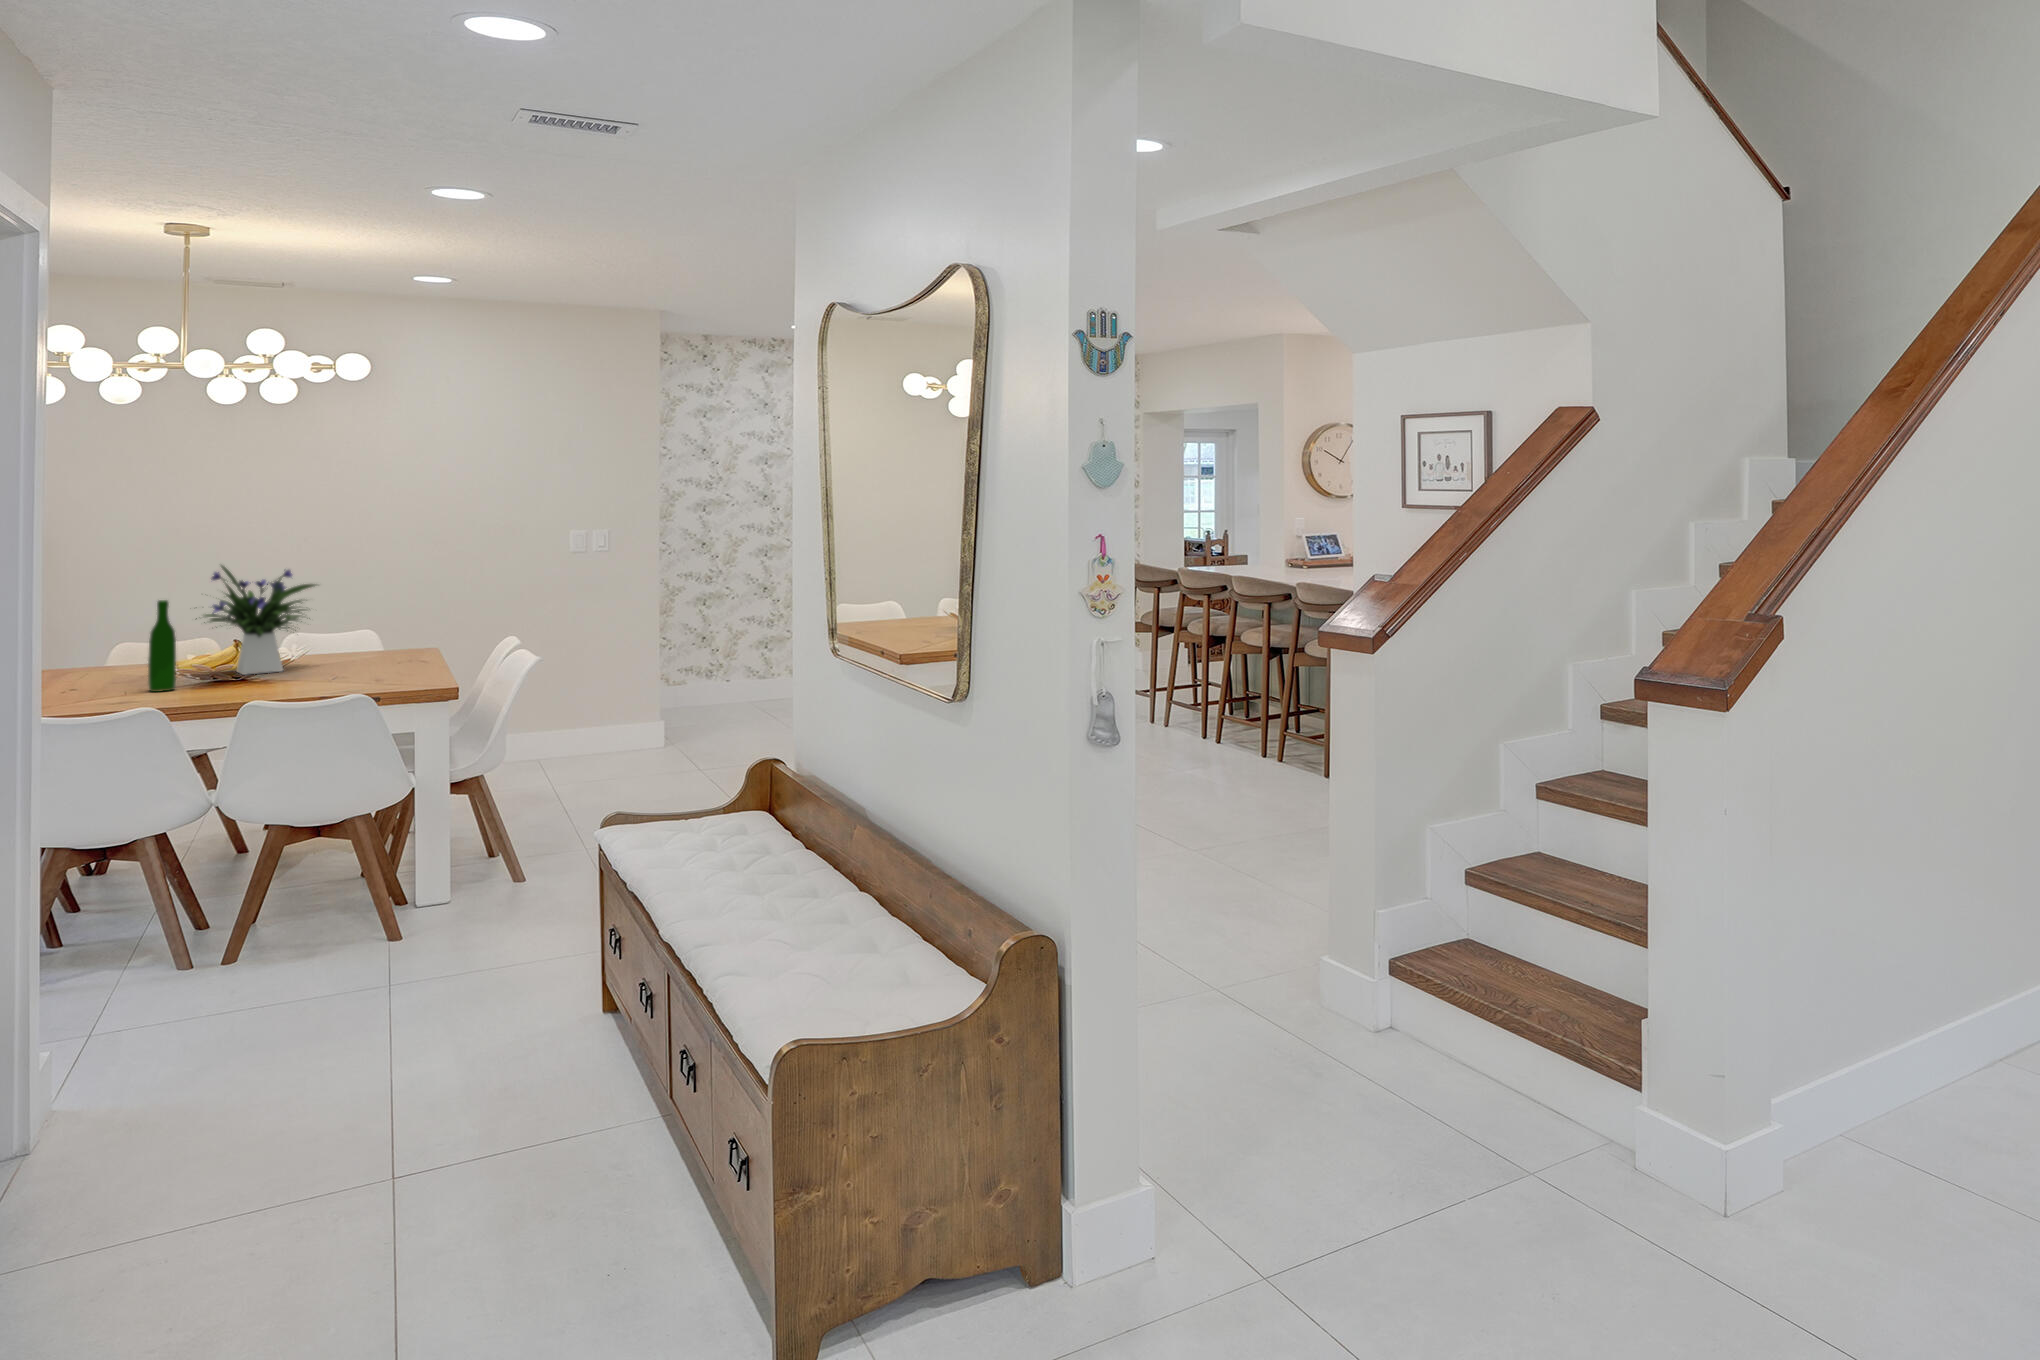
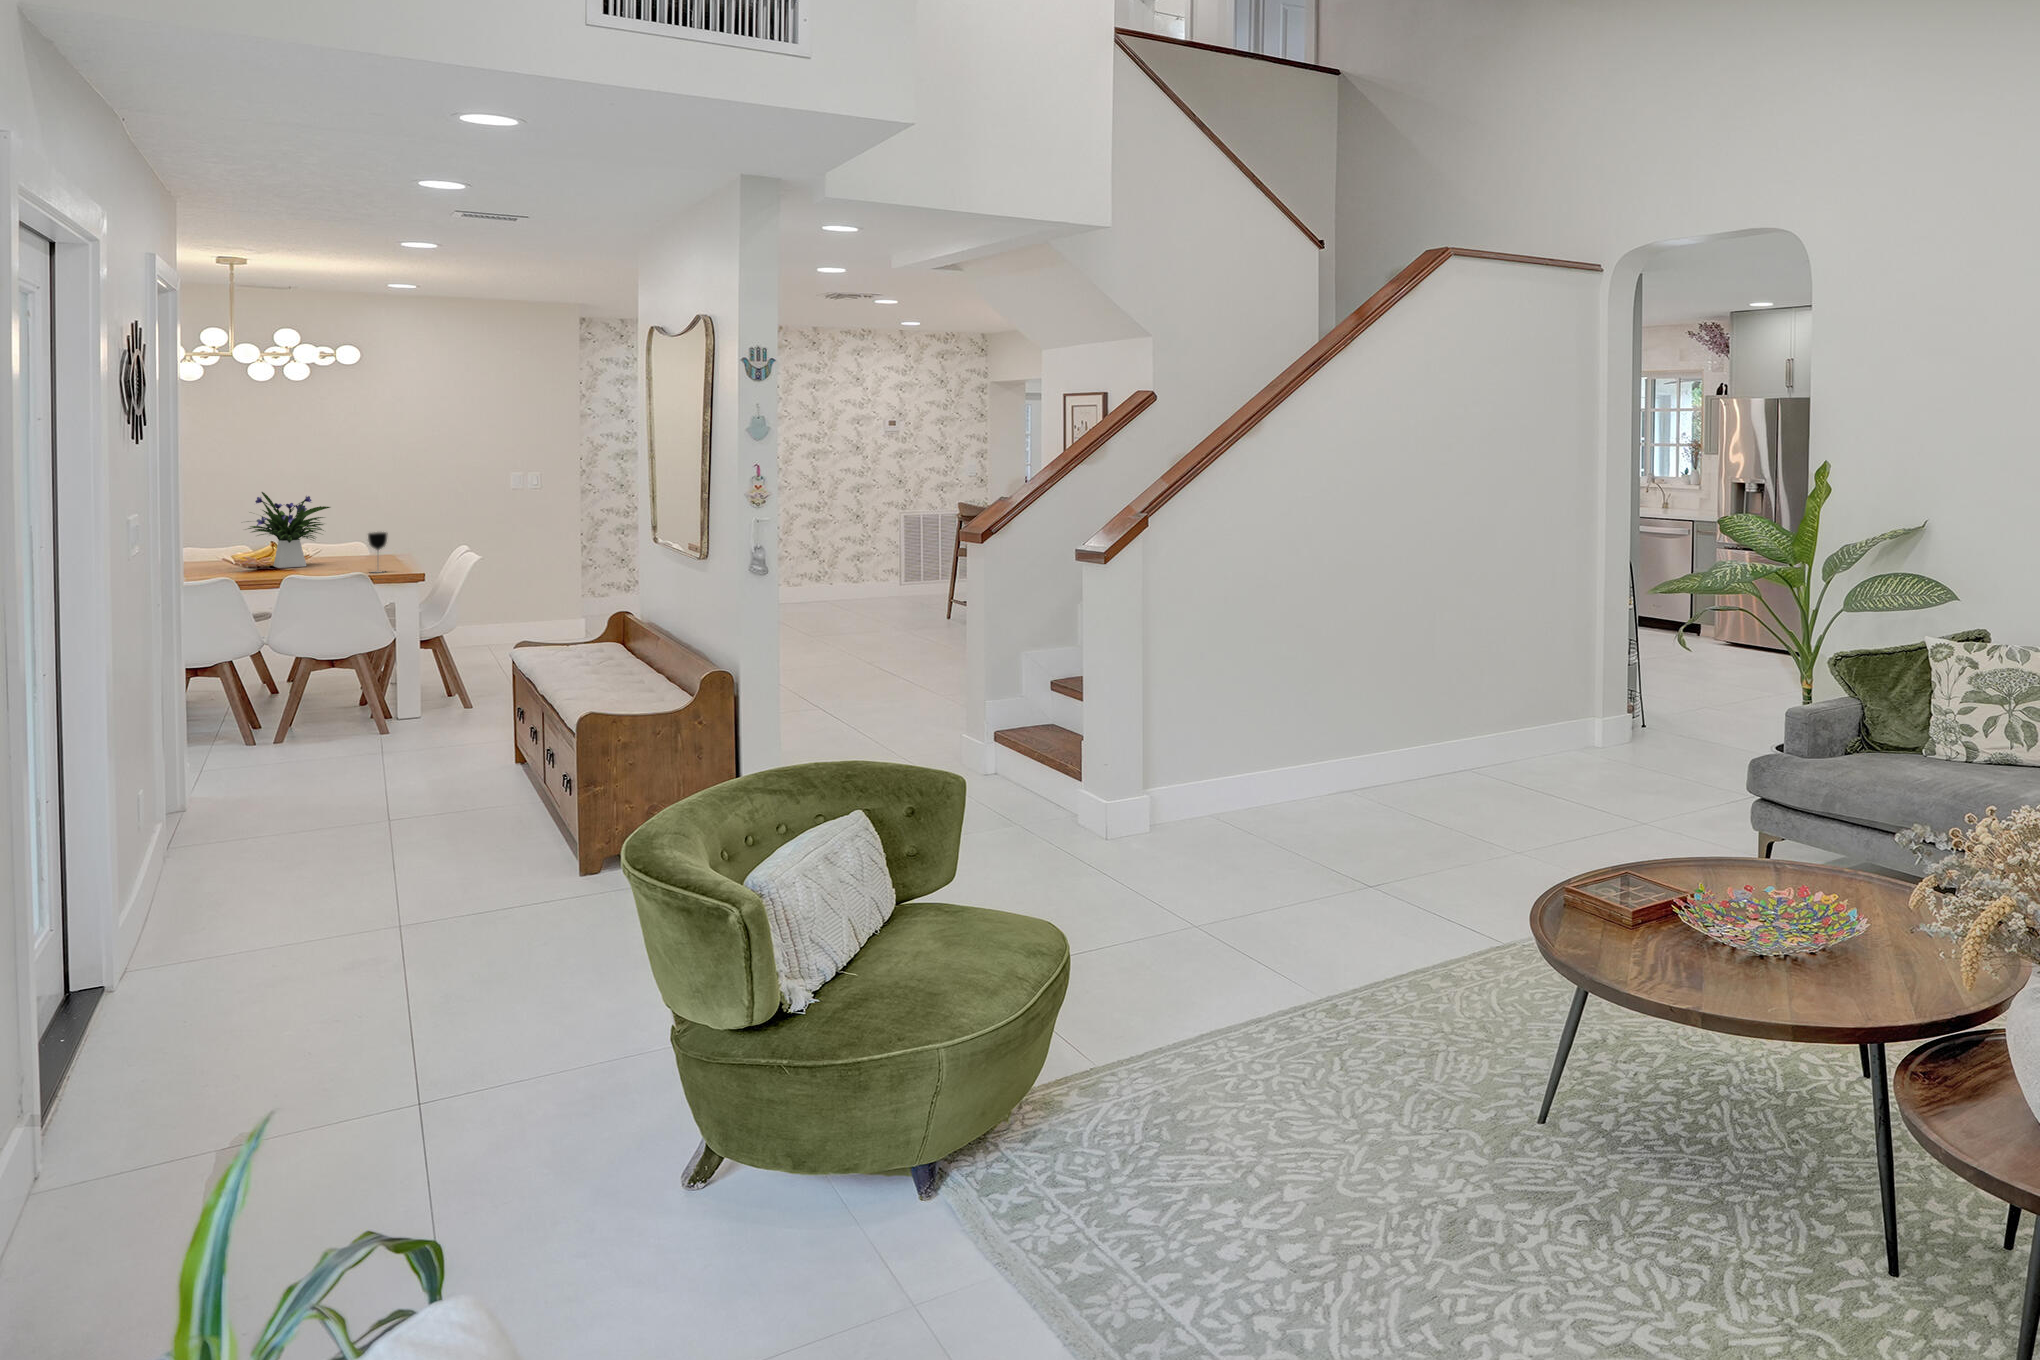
wine bottle: present [148,600,176,692] -> none [217,515,235,576]
wine glass: none [372,623,401,684] -> present [368,532,387,572]

